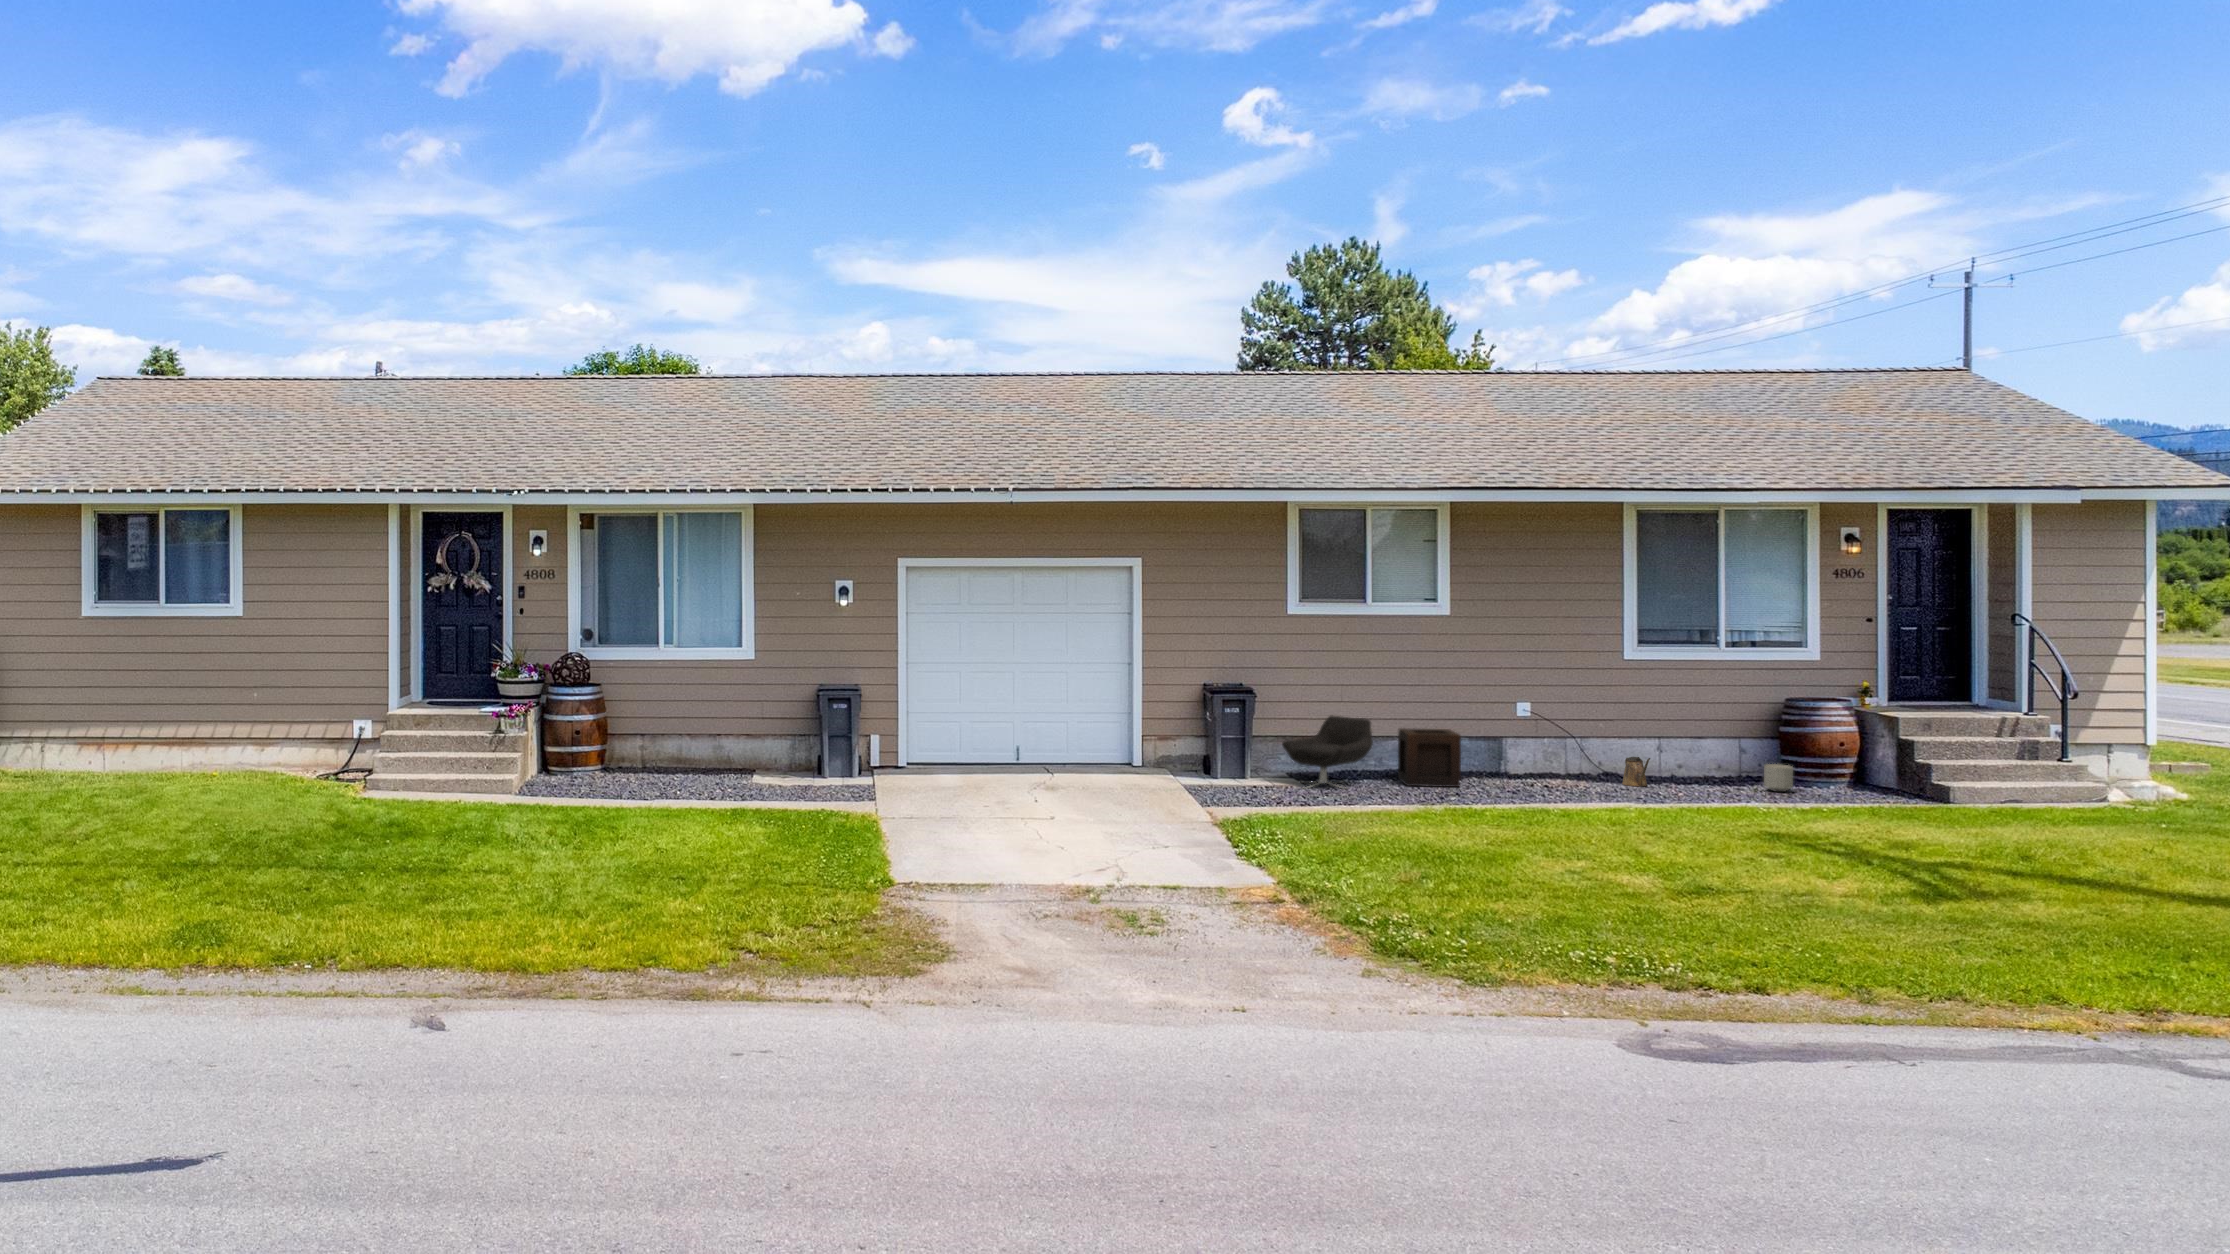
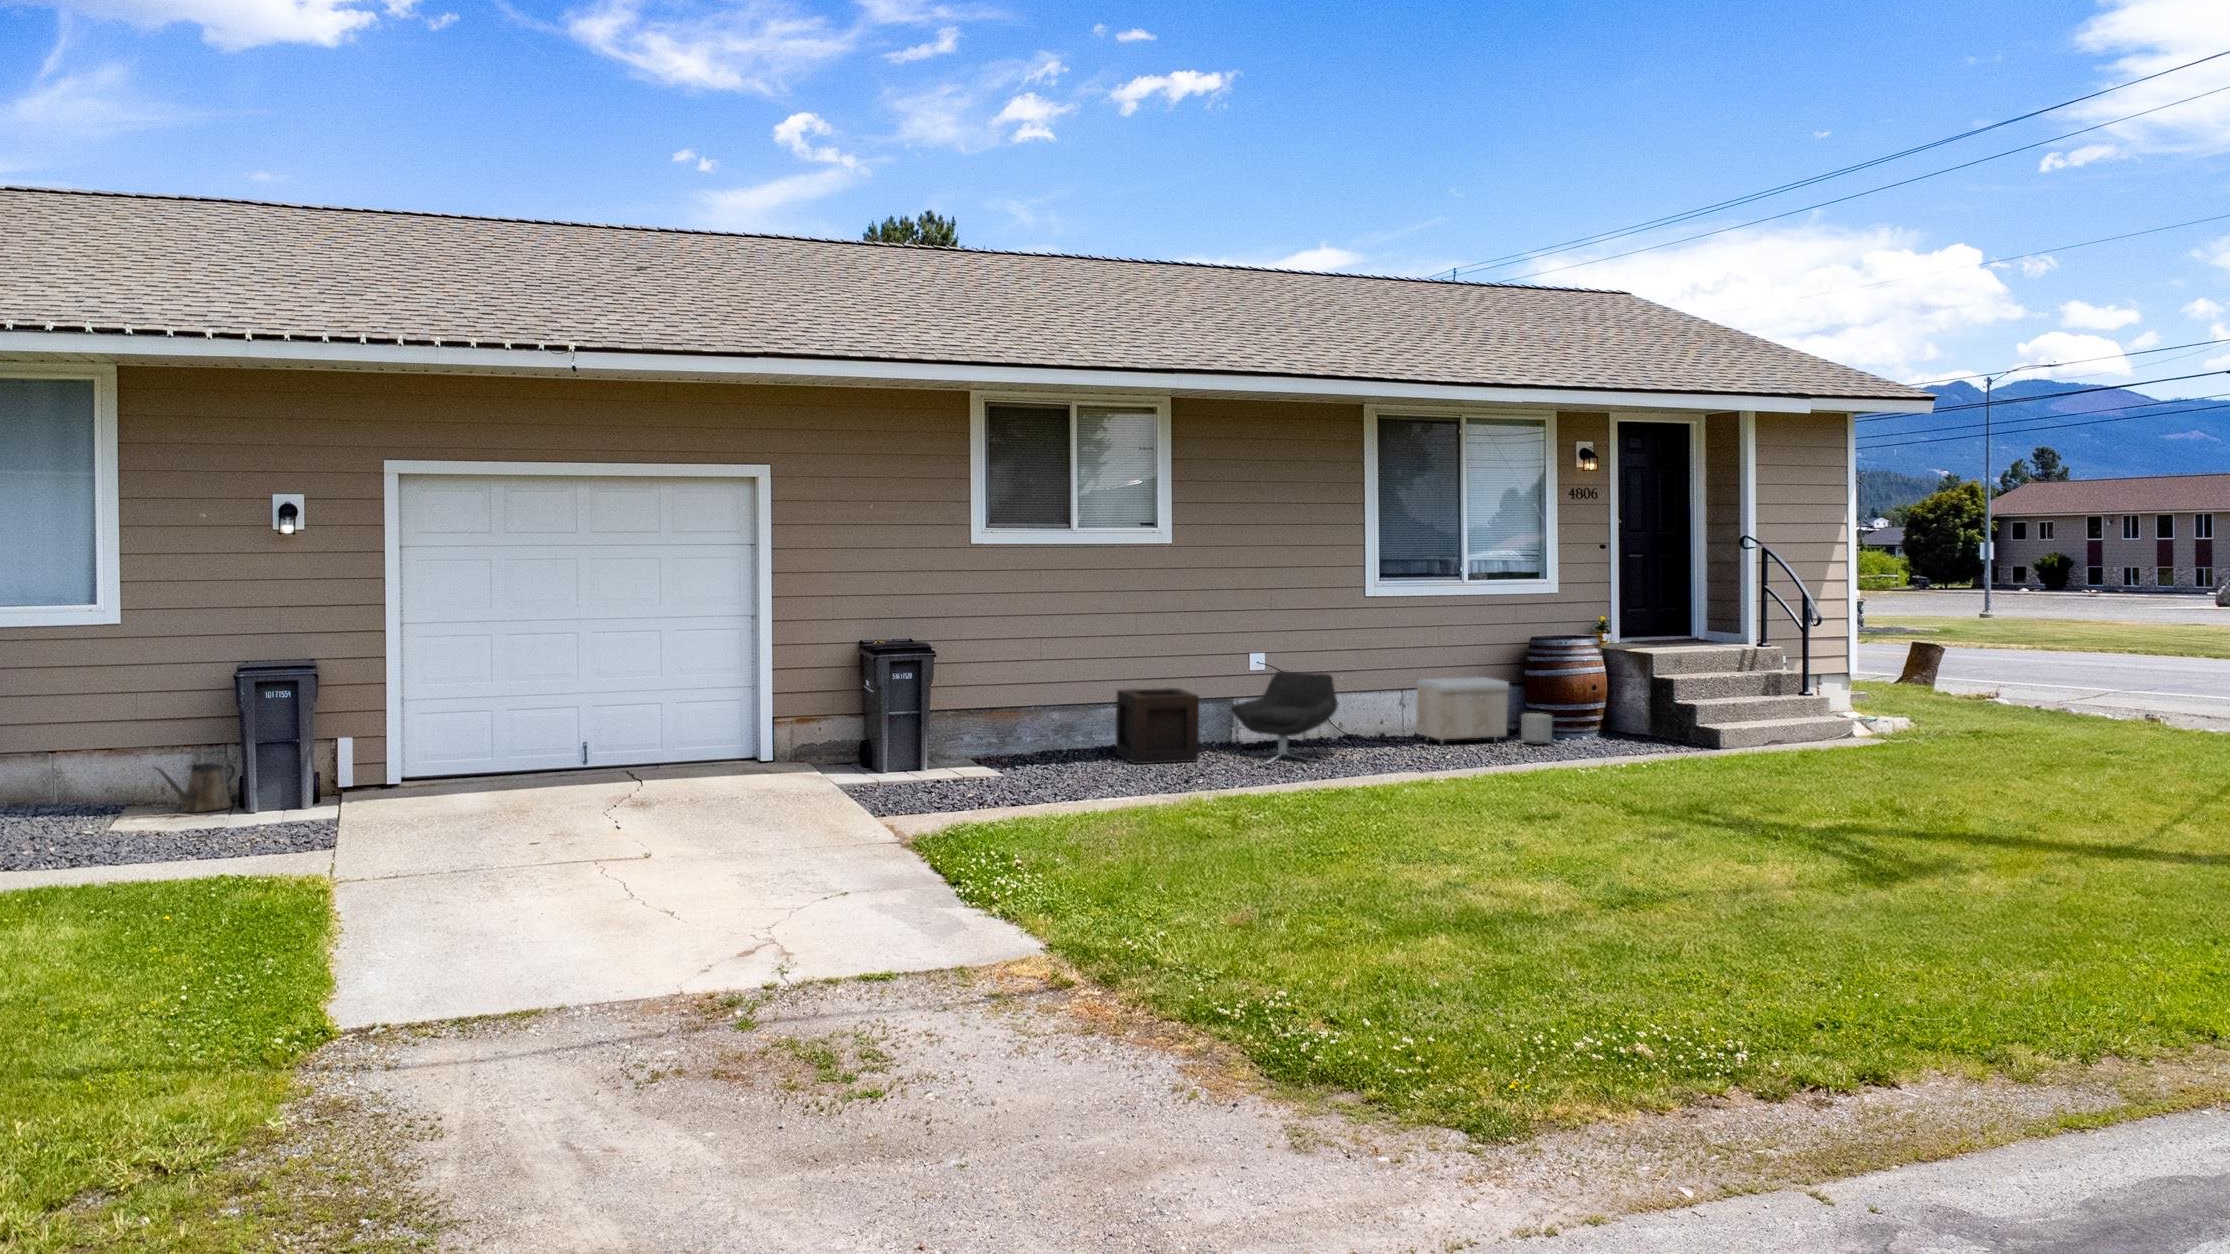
lounge chair: present [1282,716,1373,788] -> present [1231,671,1338,763]
storage bench: none [1667,730,1752,788] -> present [1416,677,1509,744]
watering can: present [1622,757,1650,787] -> present [154,763,236,812]

